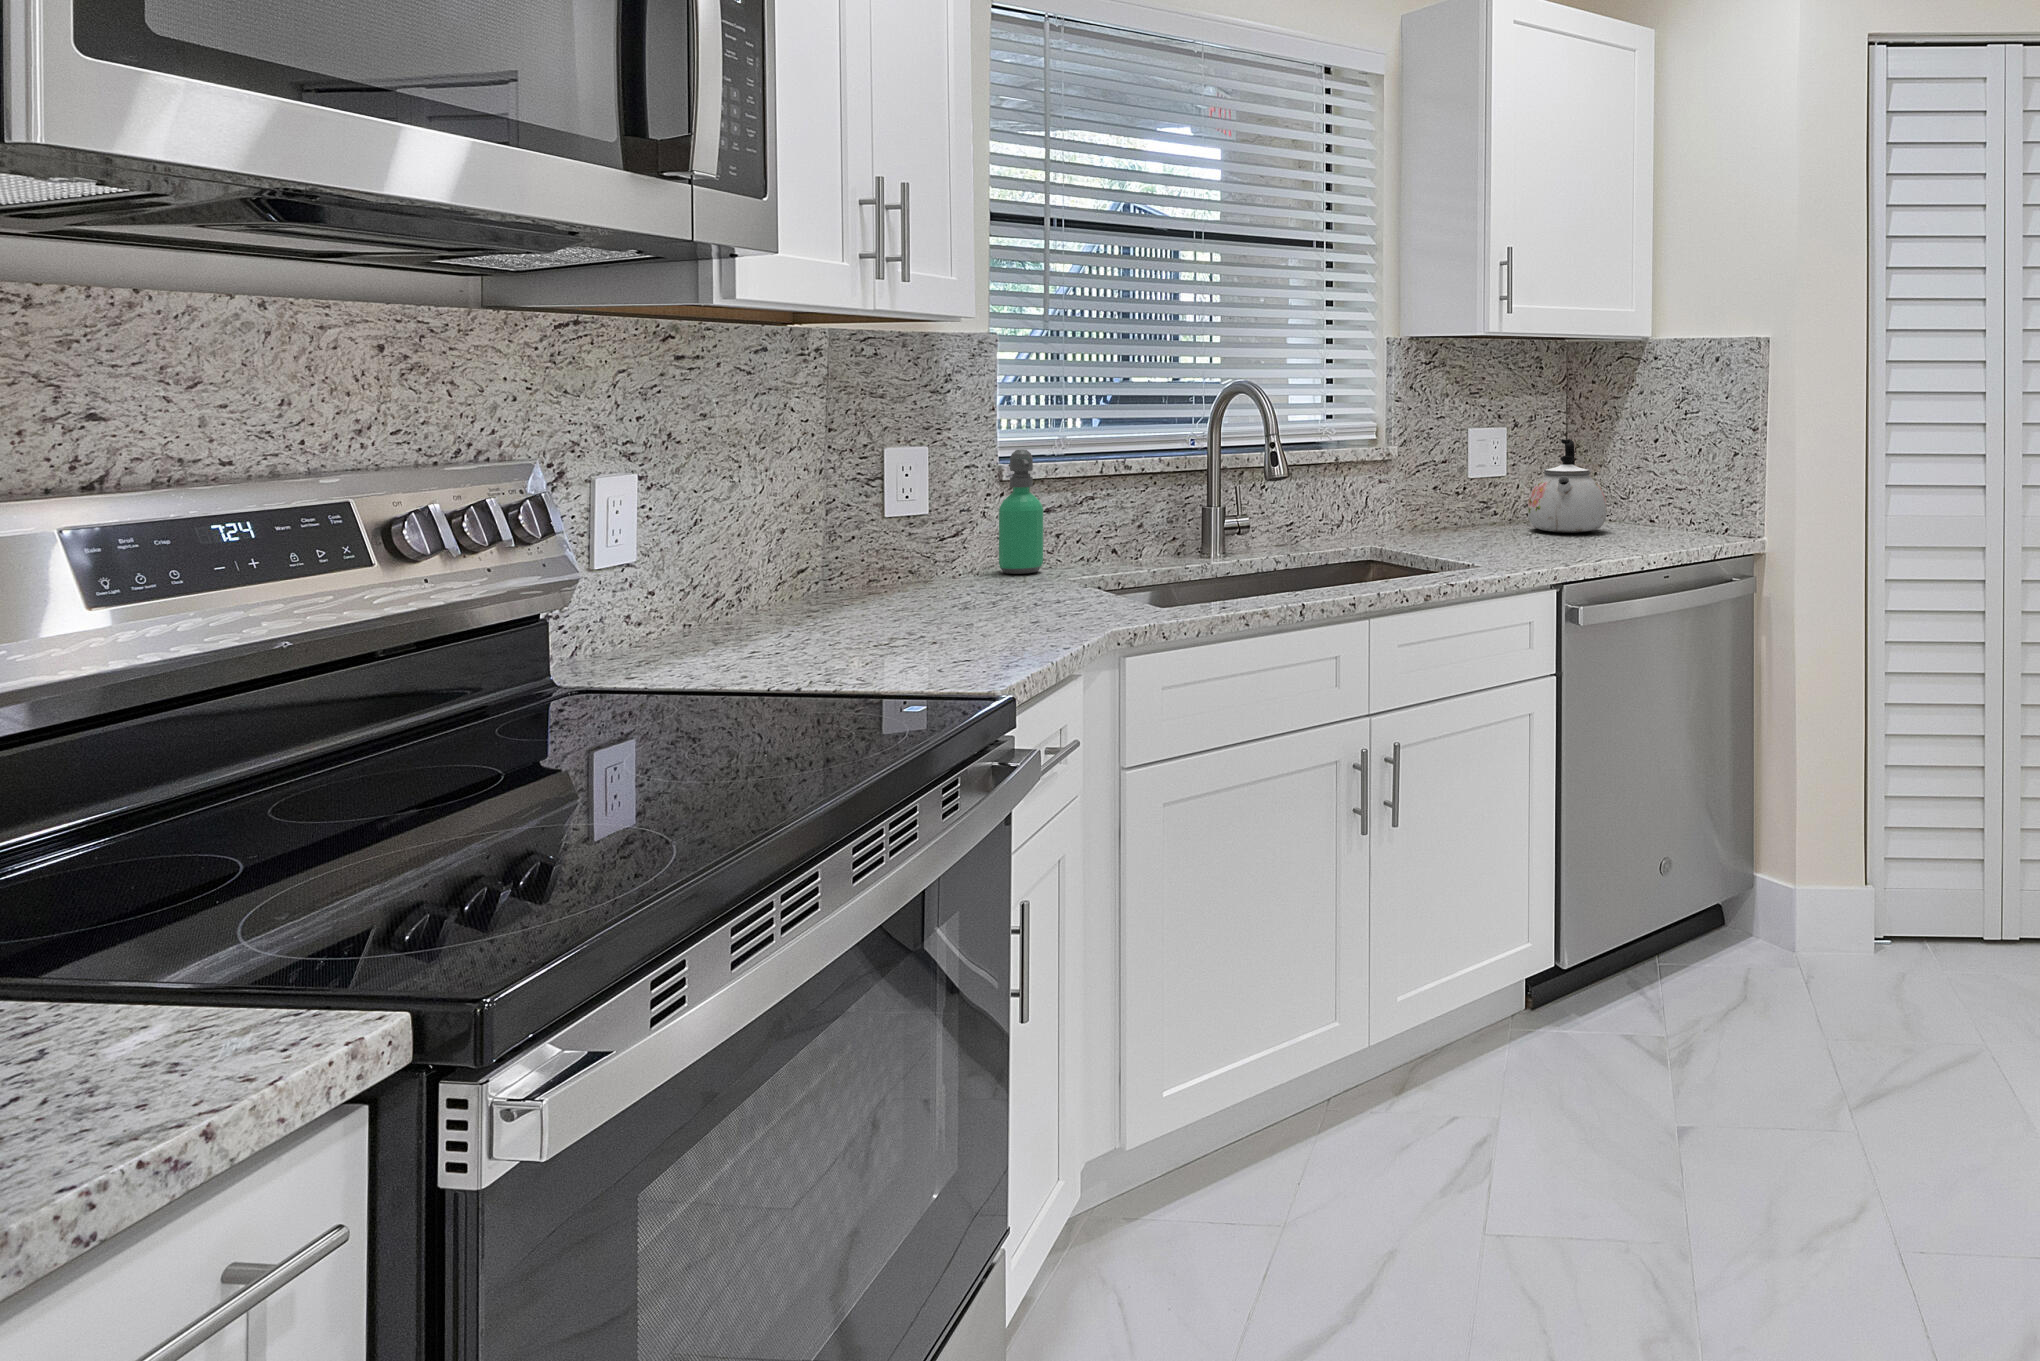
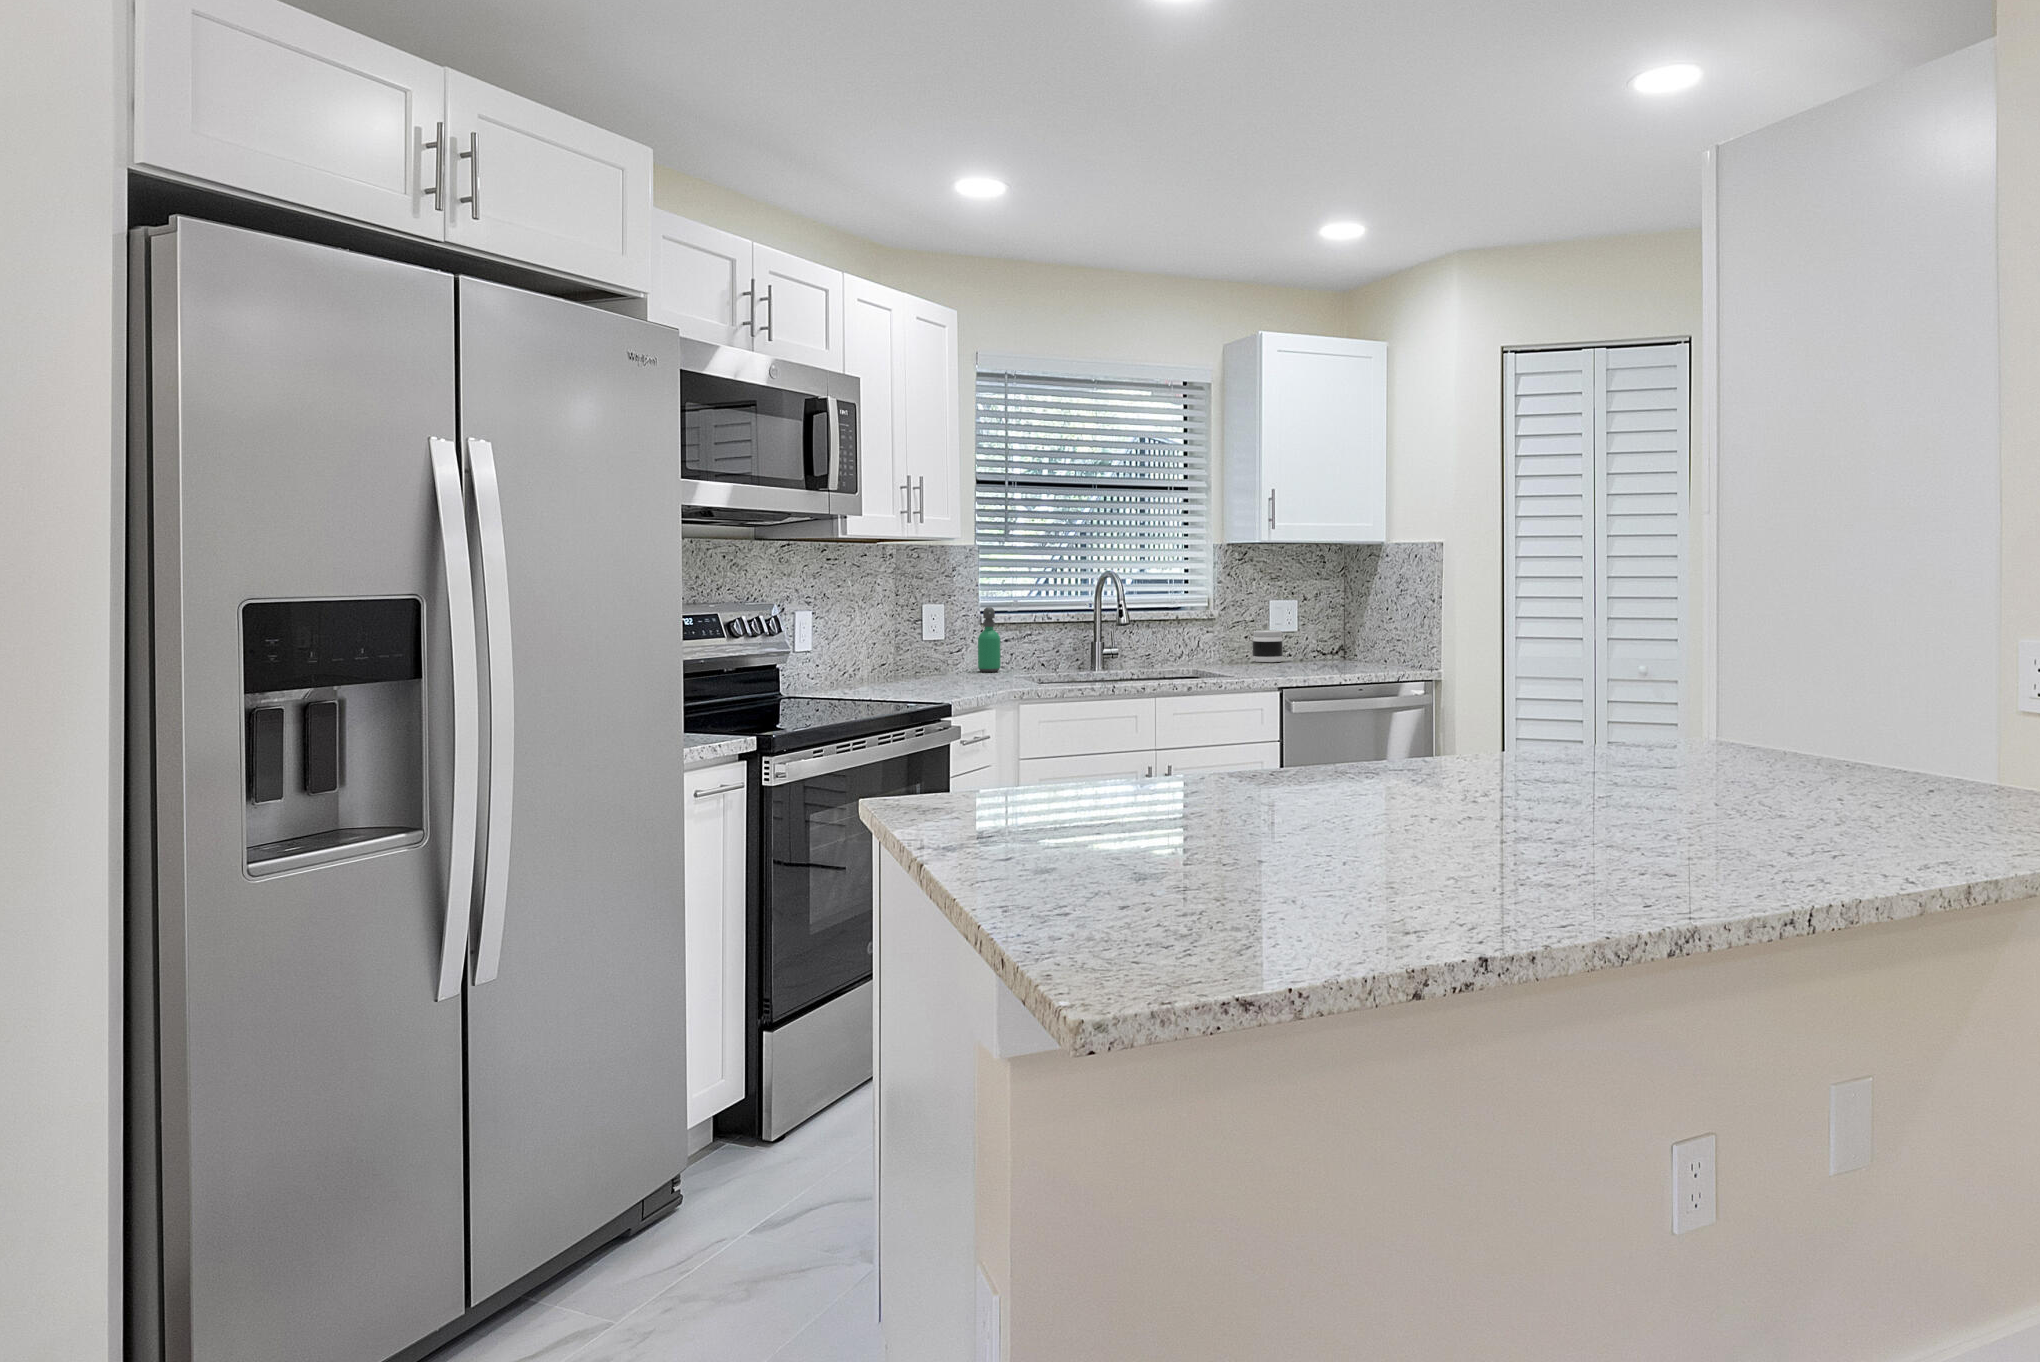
kettle: present [1528,439,1607,533] -> none [1302,608,1351,665]
jar: none [1442,474,1490,527] -> present [1252,630,1283,662]

